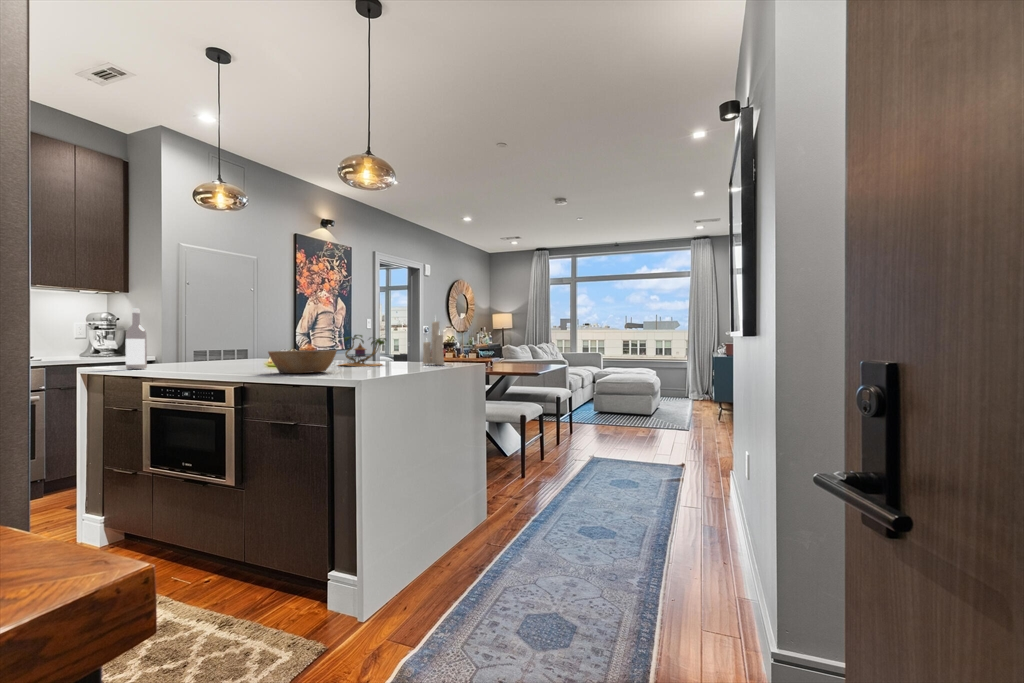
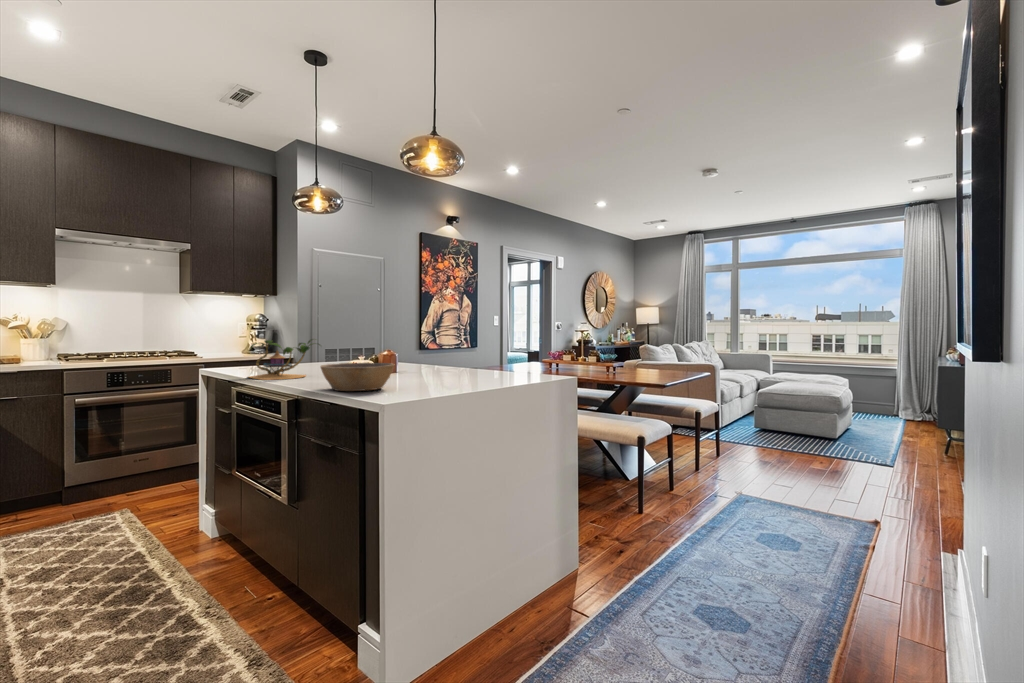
wine bottle: present [126,309,147,369] -> none [224,316,243,375]
candle: present [423,321,444,365] -> none [513,317,537,378]
plant: present [341,335,386,366] -> present [249,340,320,380]

